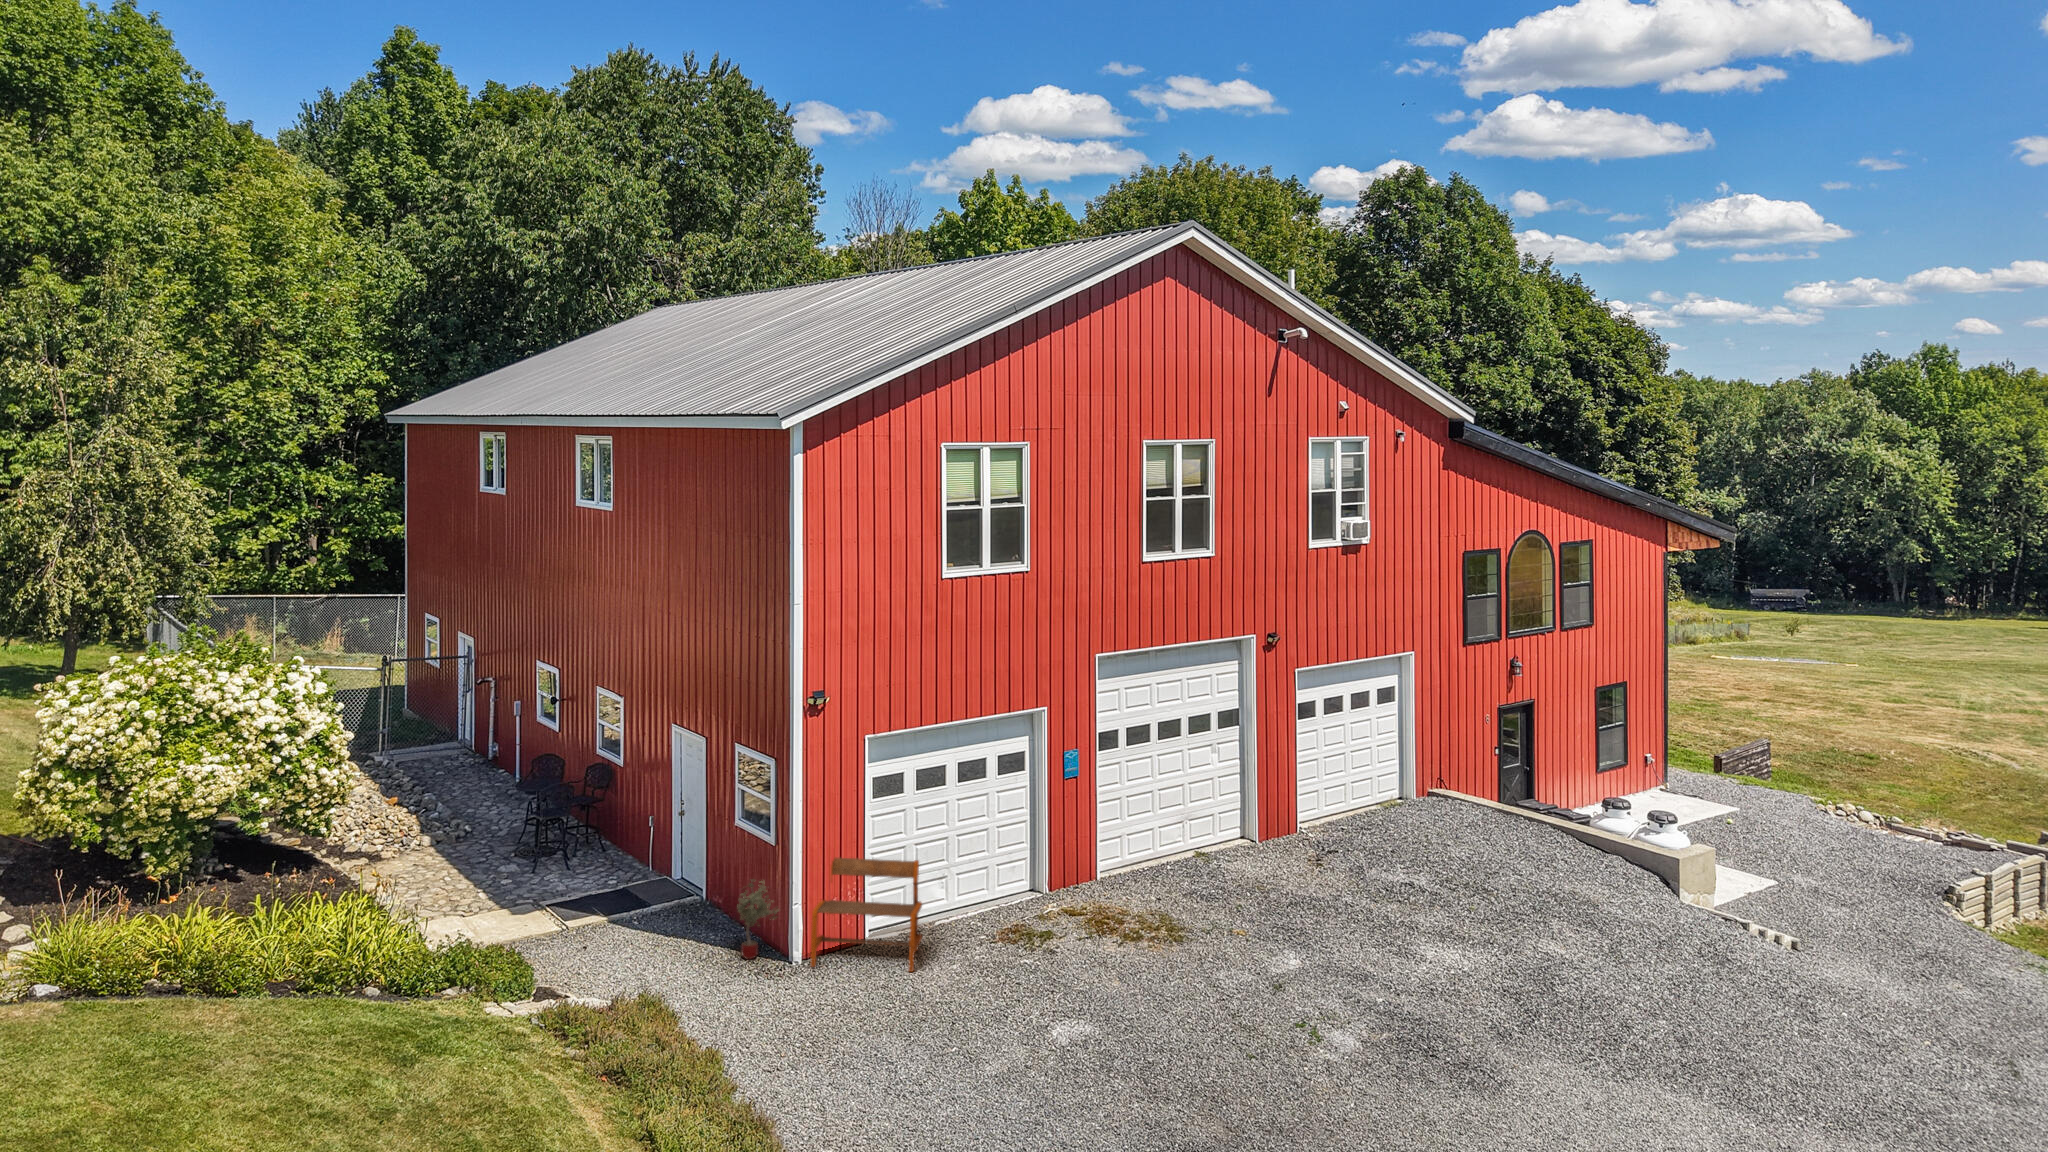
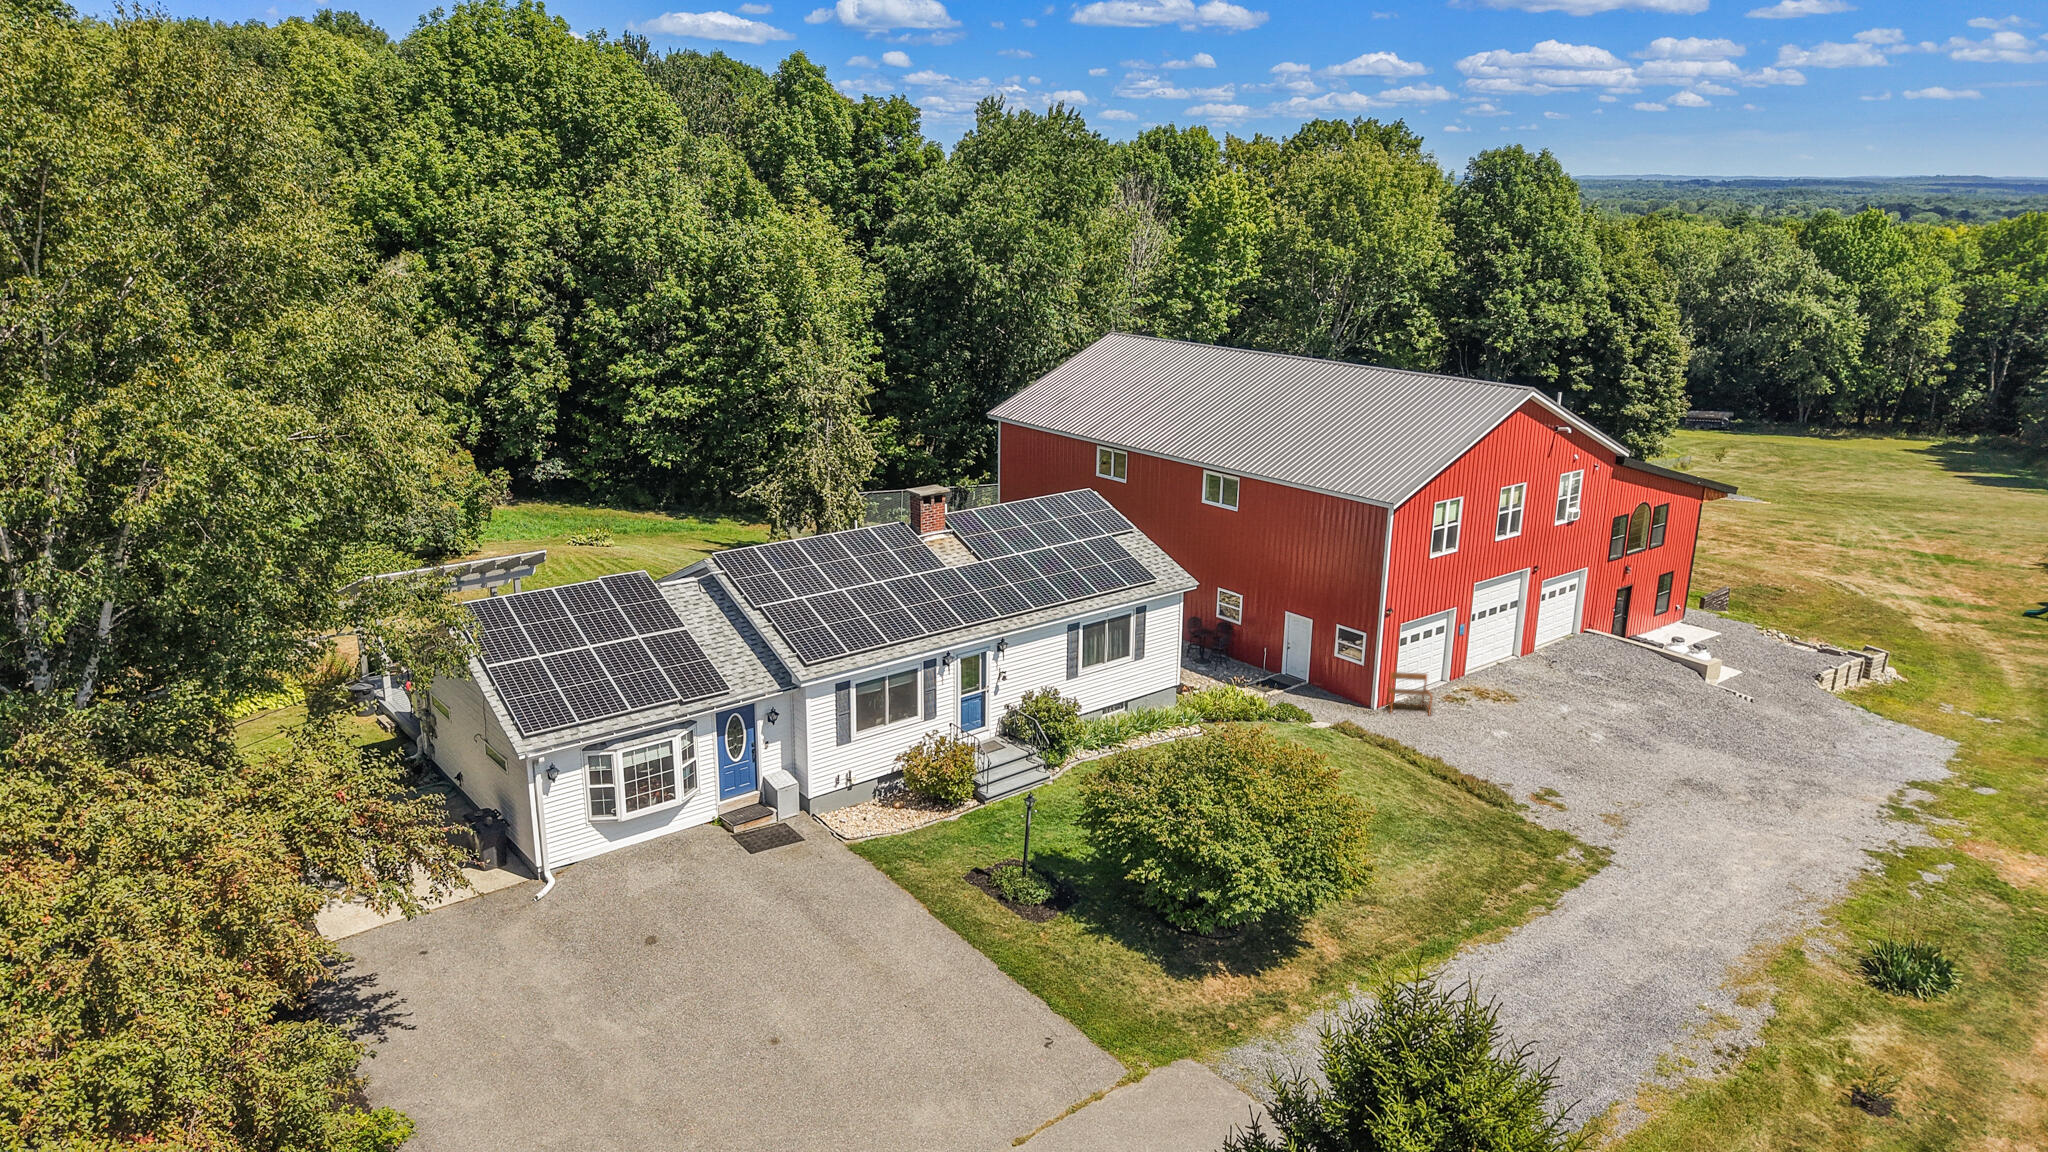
potted tree: present [737,879,778,960] -> none [1355,681,1378,711]

